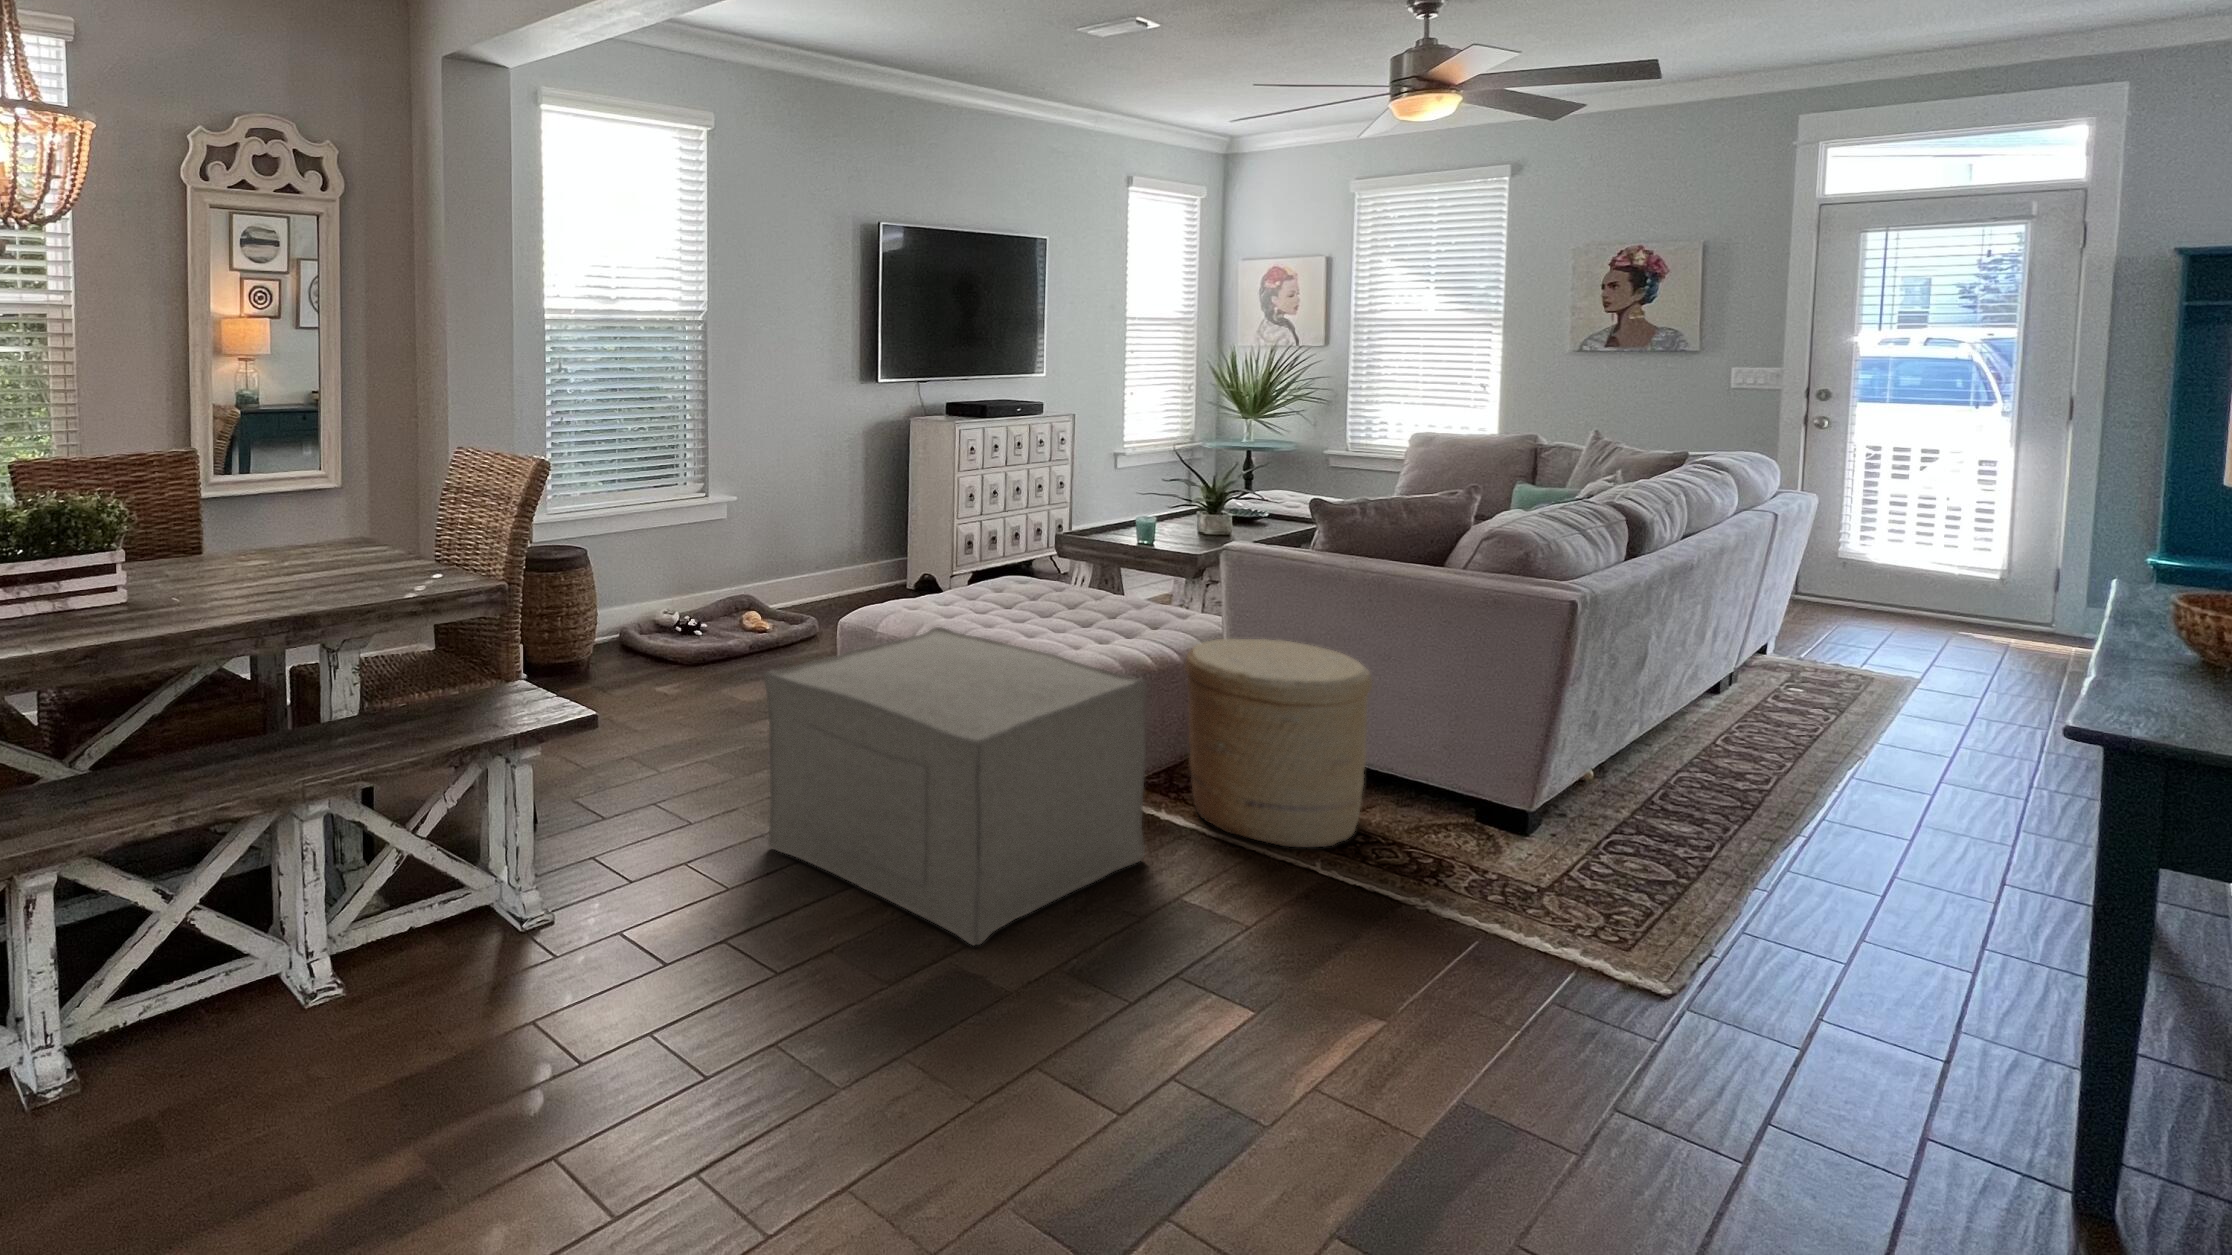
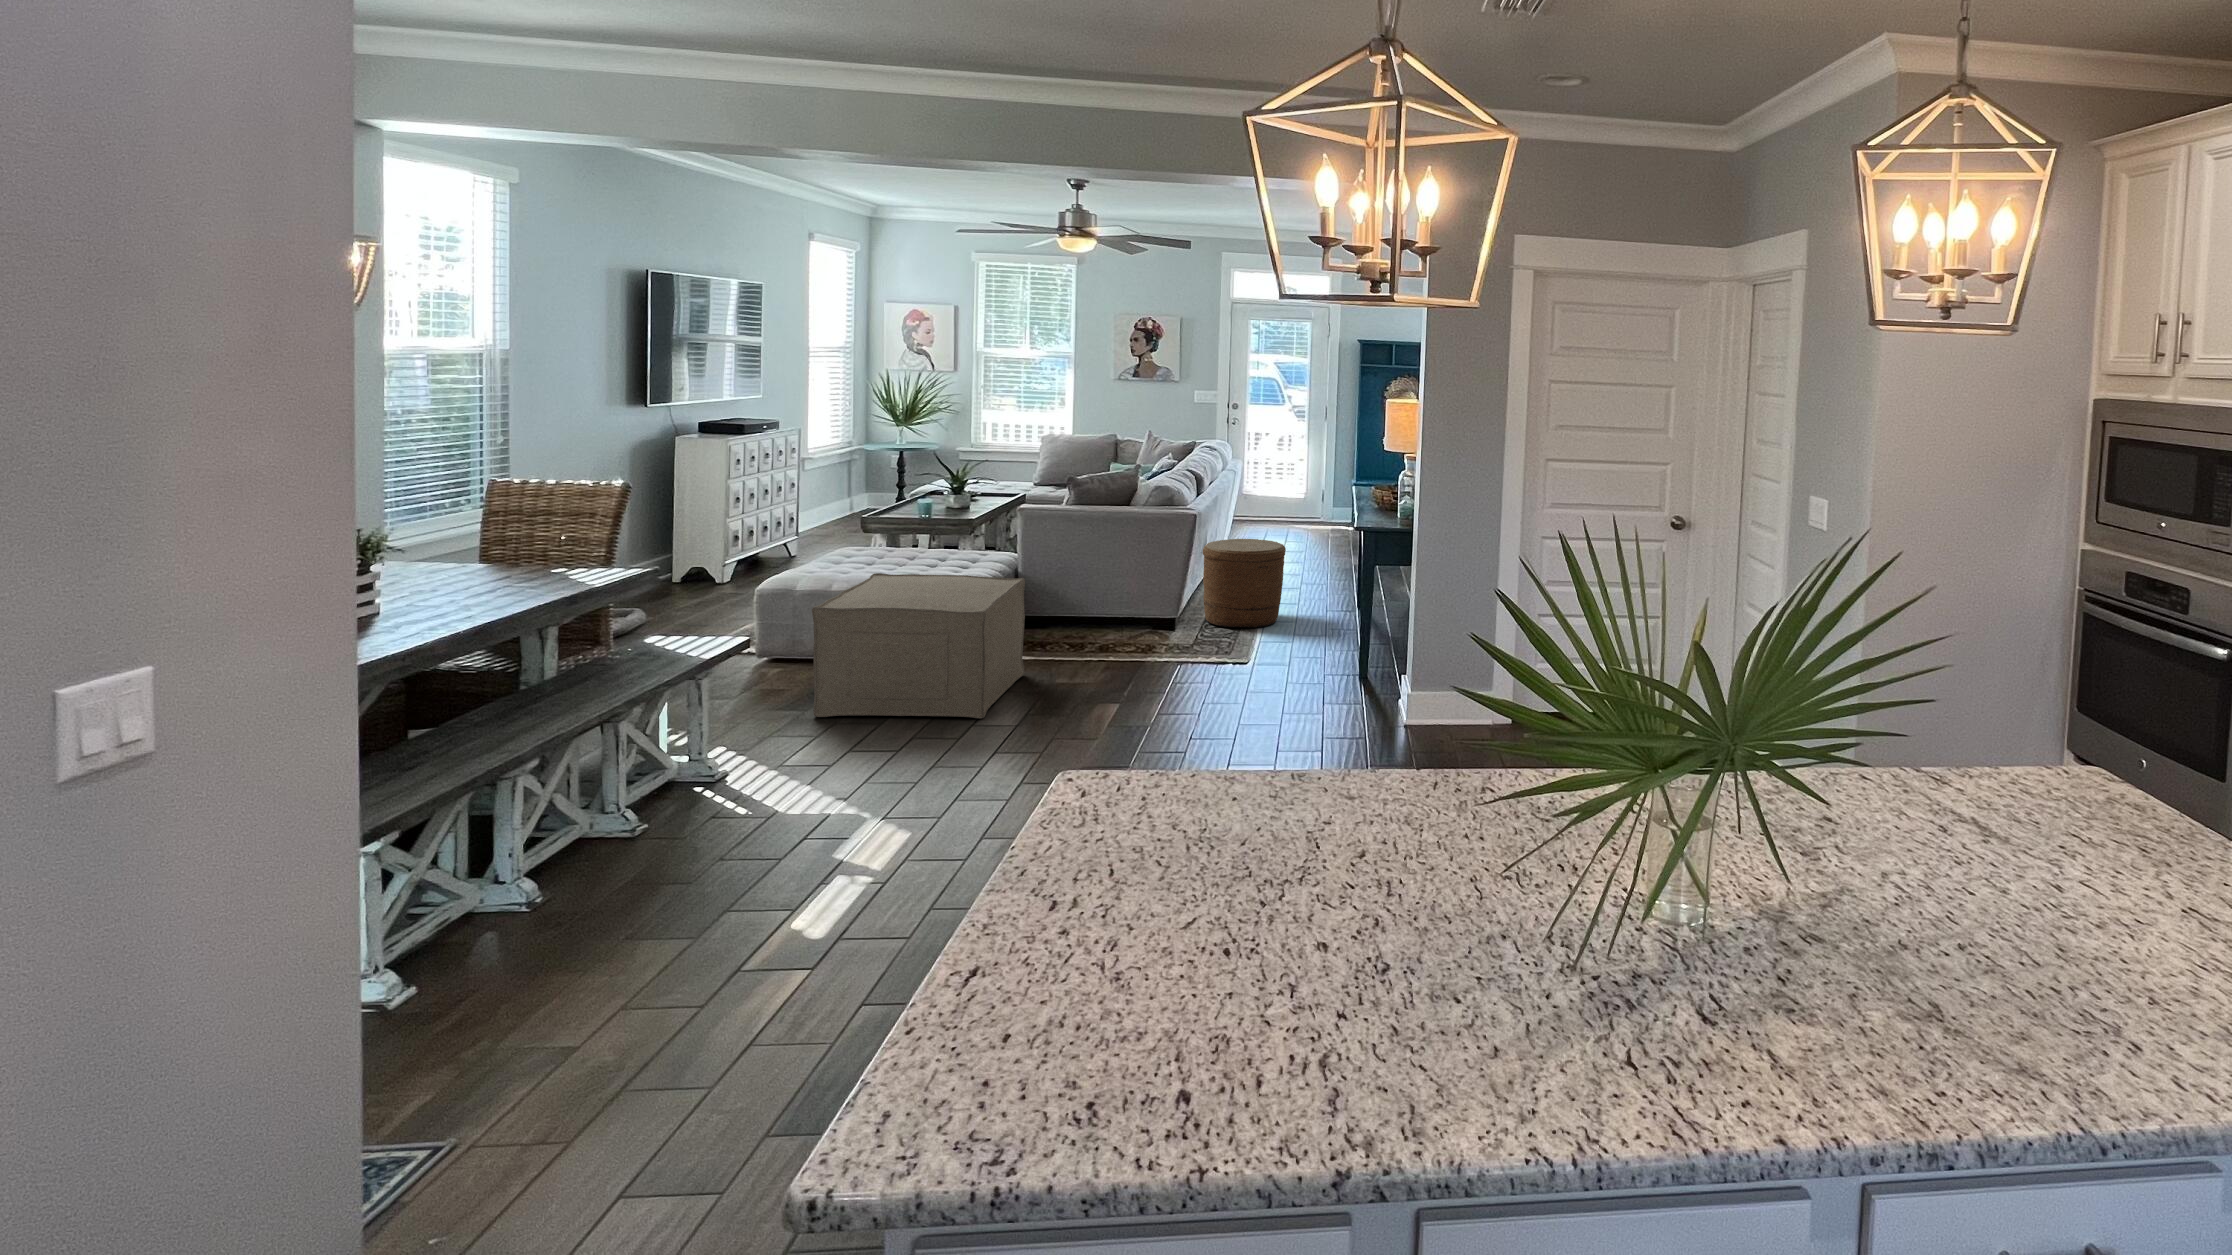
woven basket: present [1185,639,1373,847] -> present [1203,539,1286,628]

